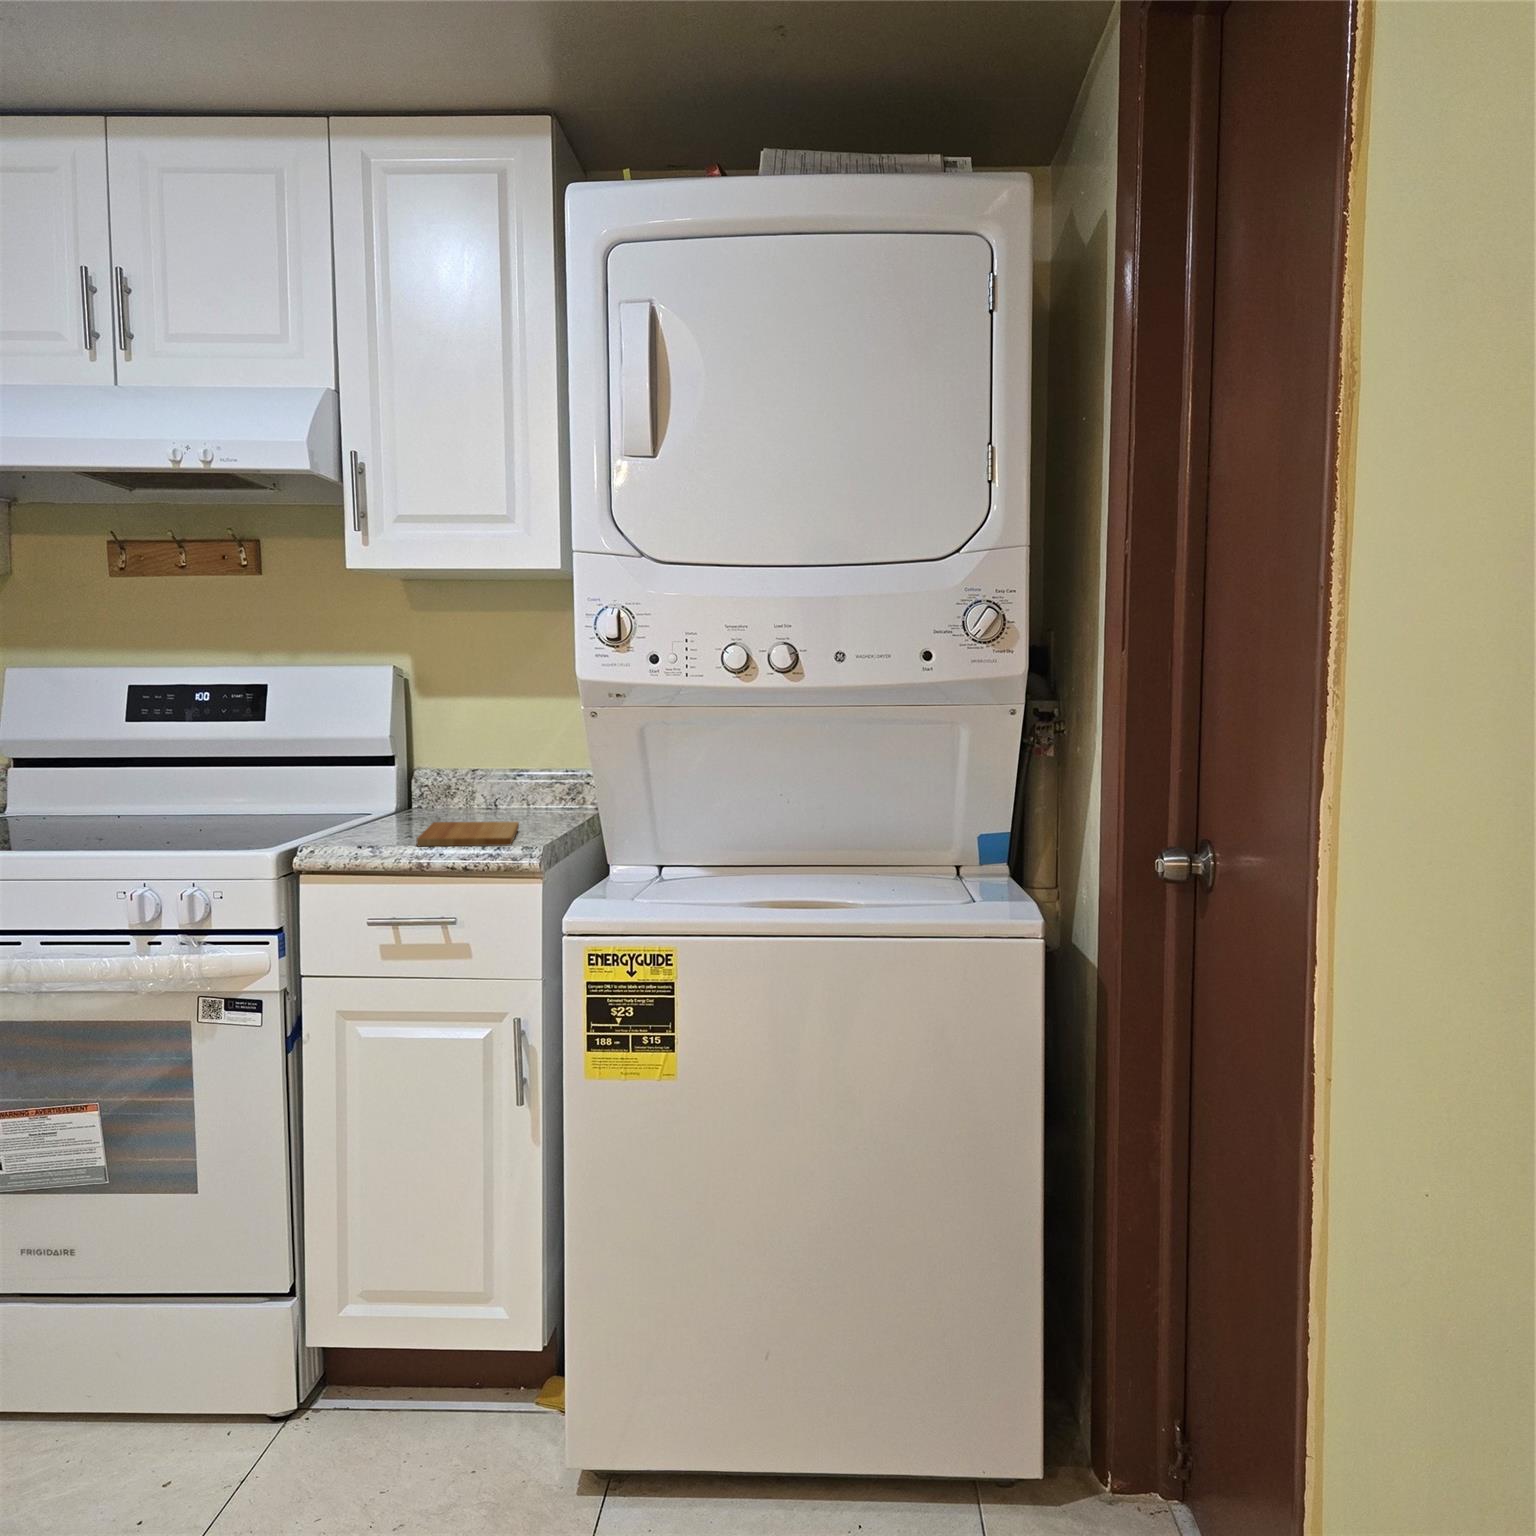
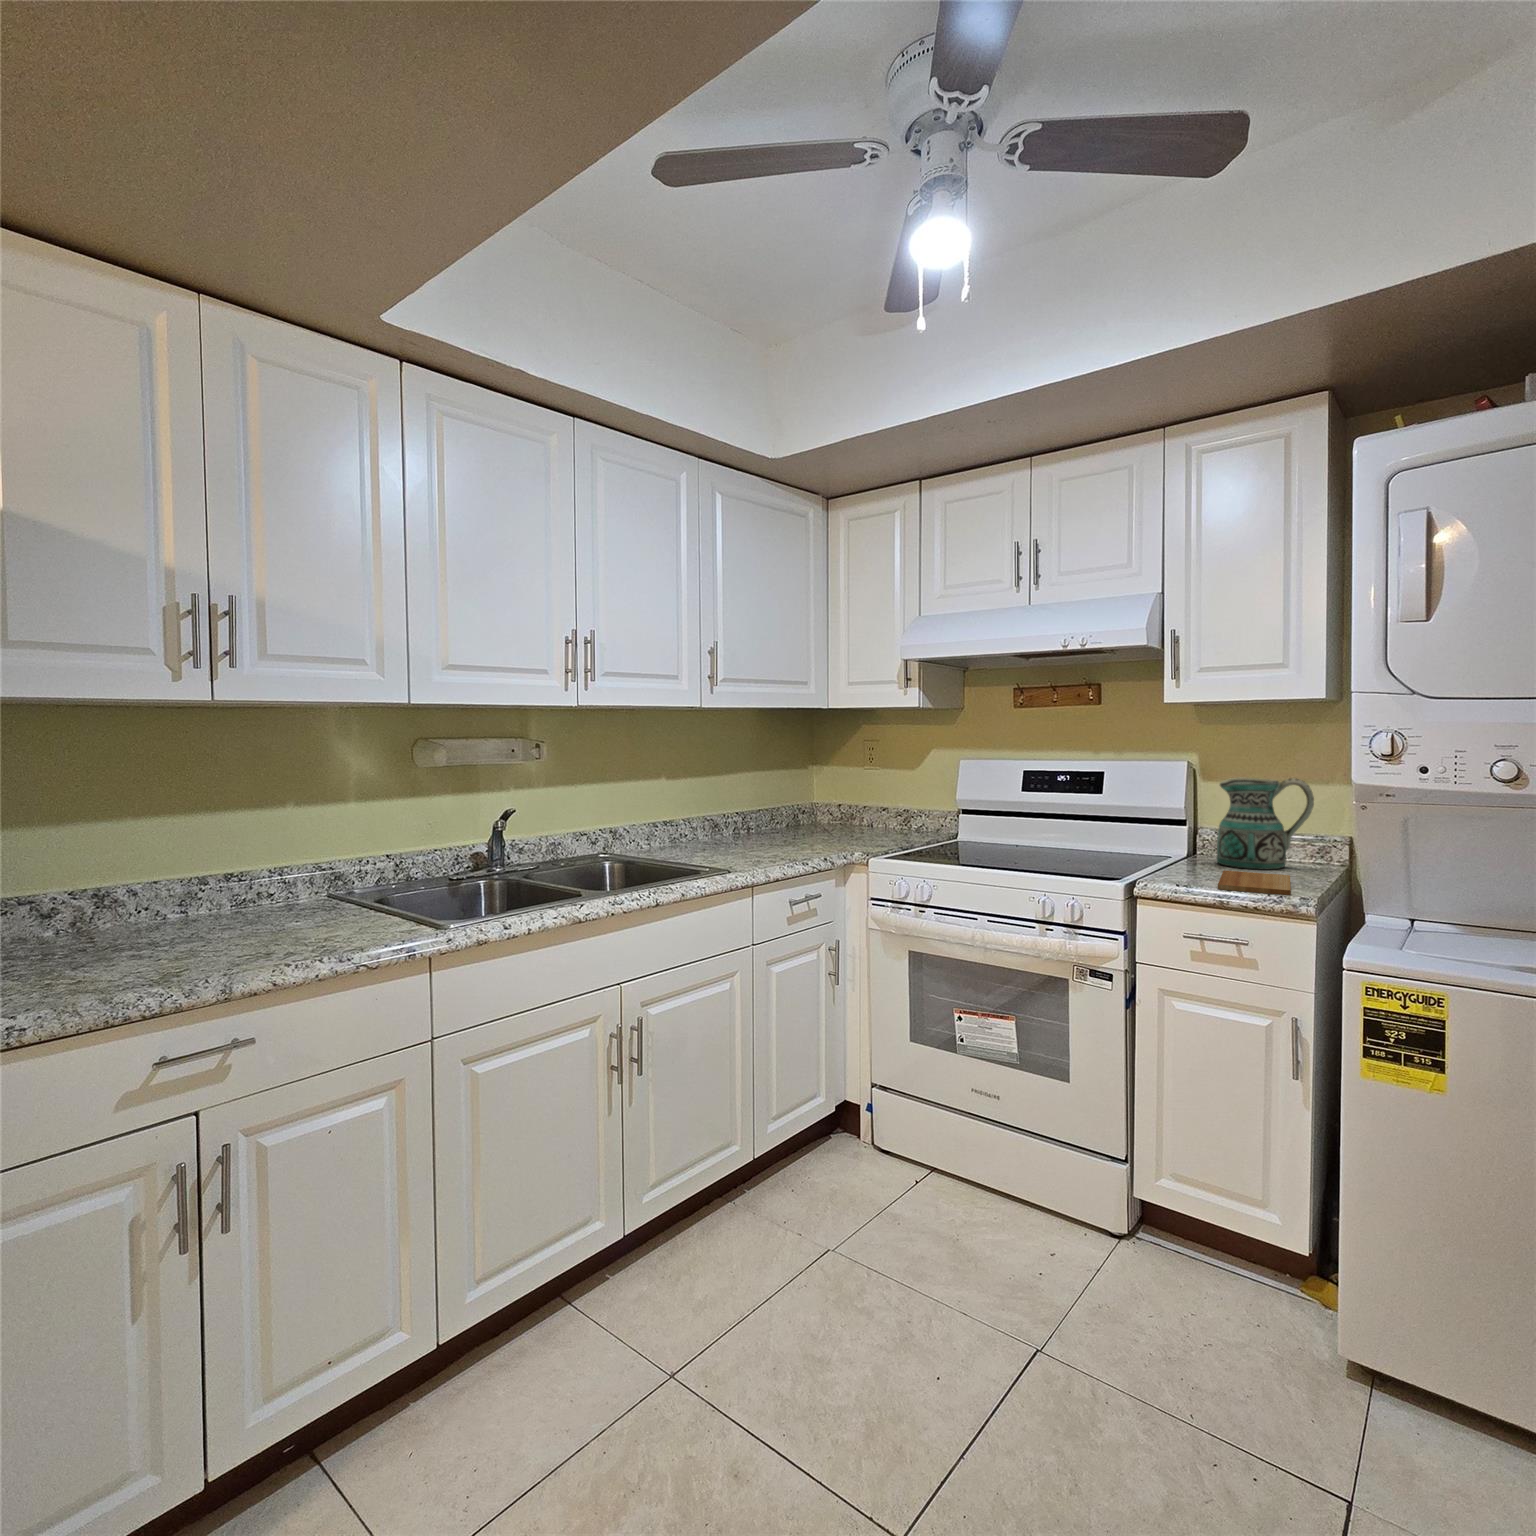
ceramic pitcher: none [433,689,555,820] -> present [1217,778,1314,869]

